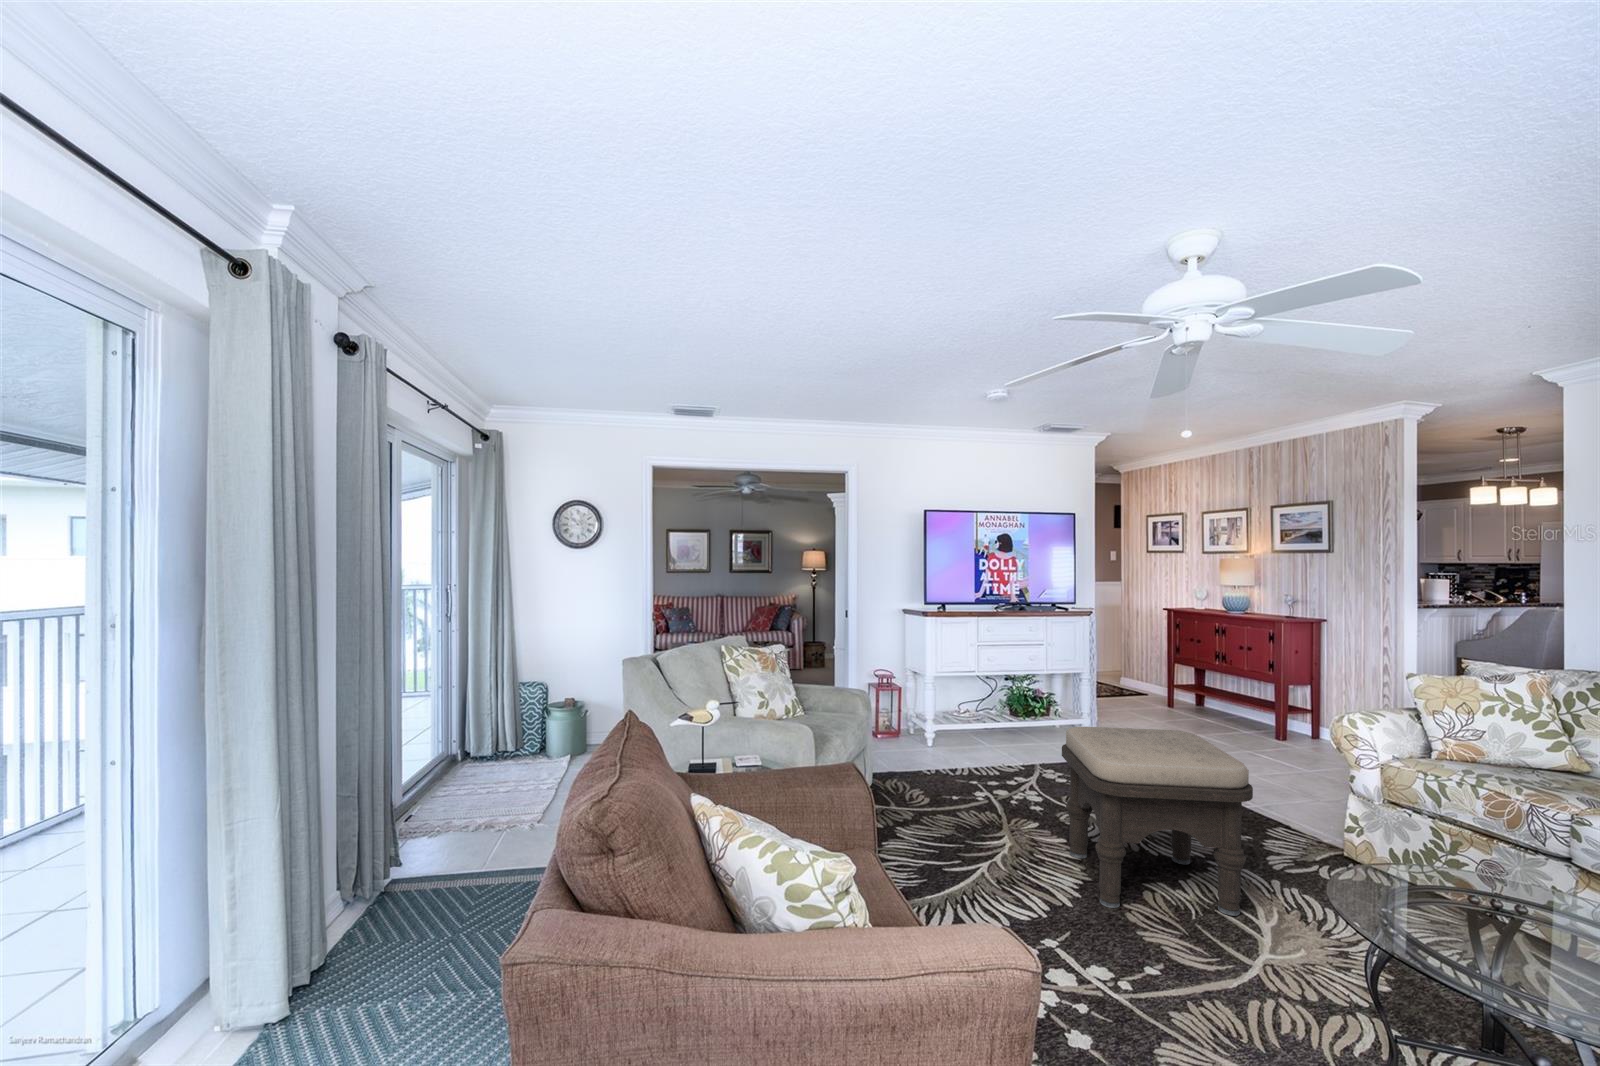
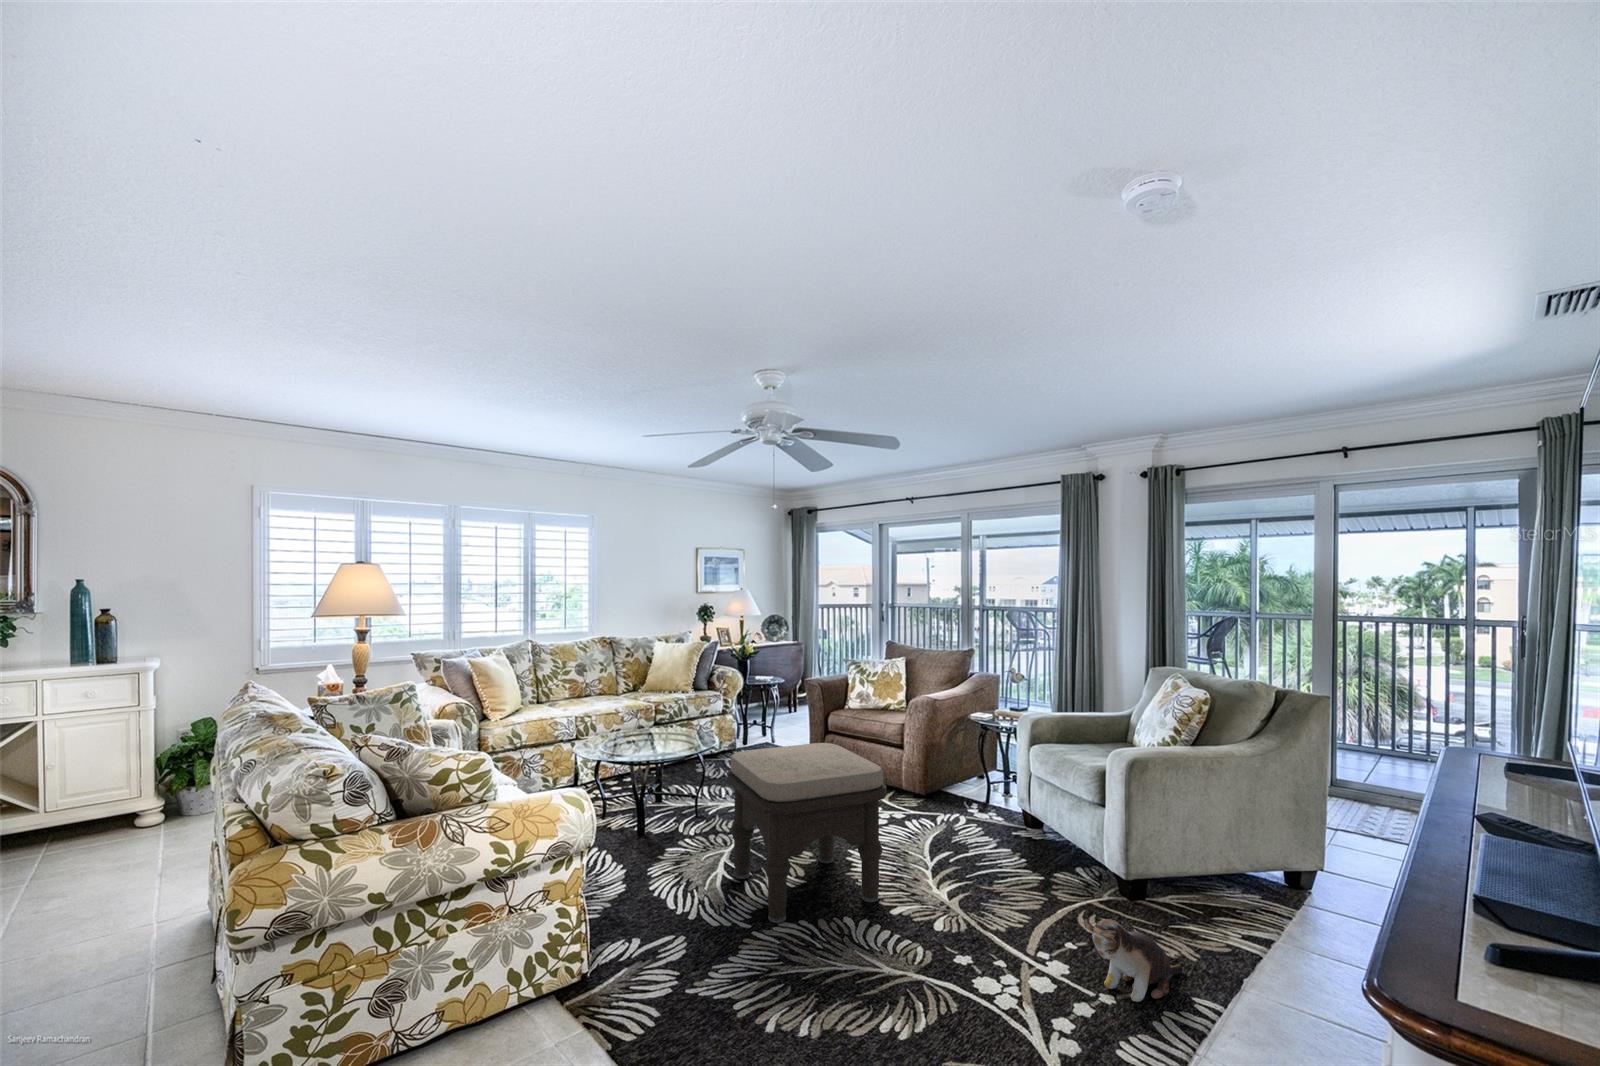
plush toy: none [904,735,981,783] -> present [1083,919,1183,1002]

